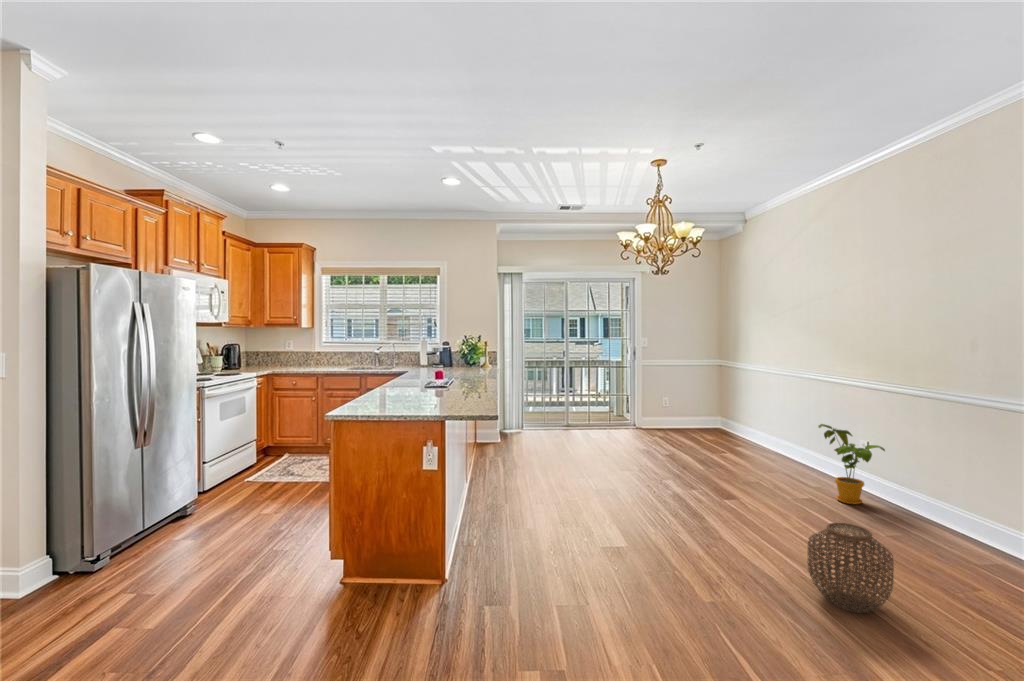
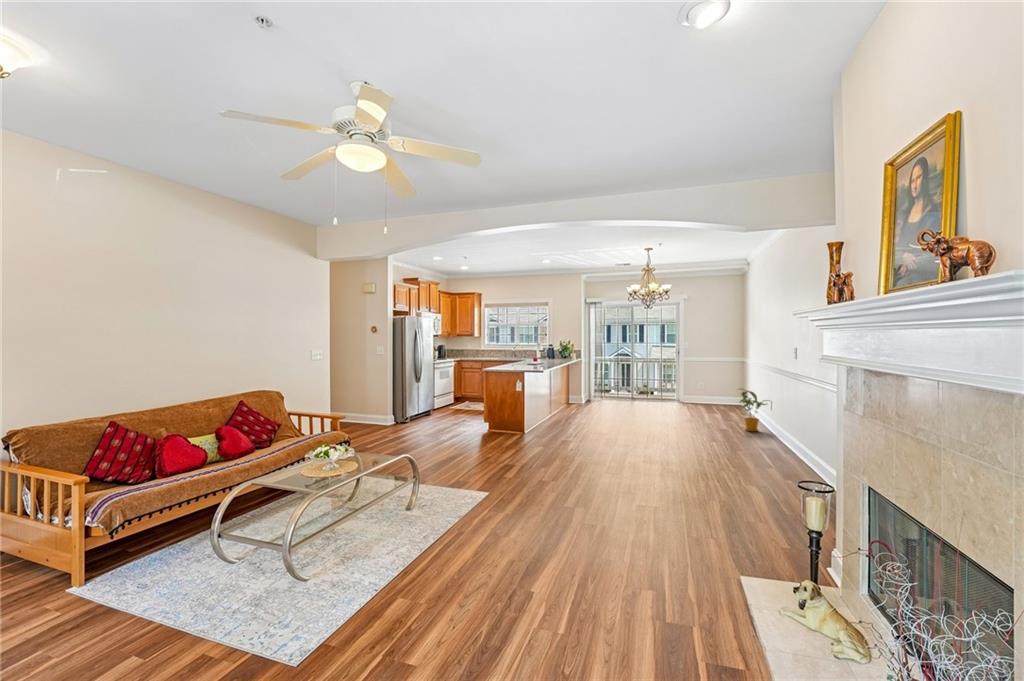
woven basket: present [807,523,894,613] -> none [665,418,695,451]

